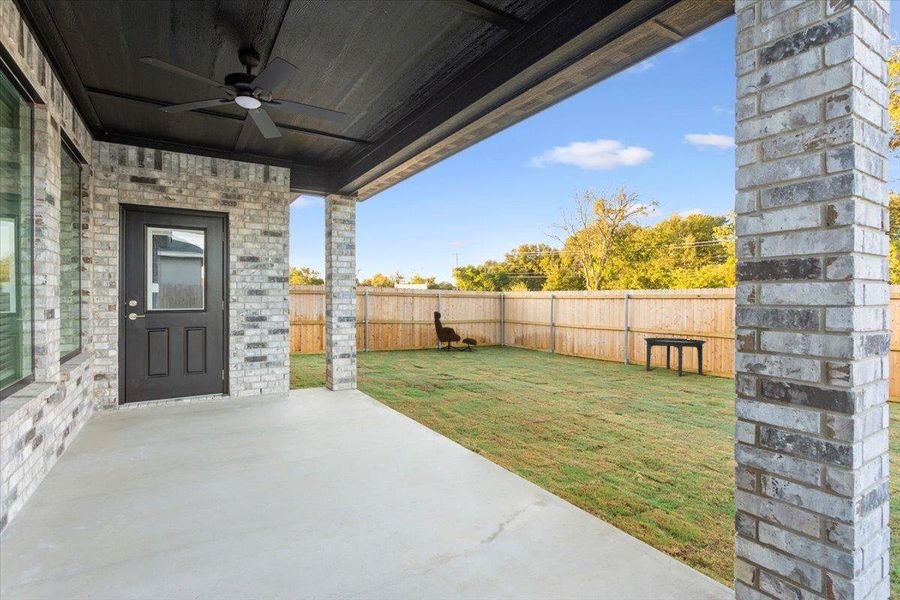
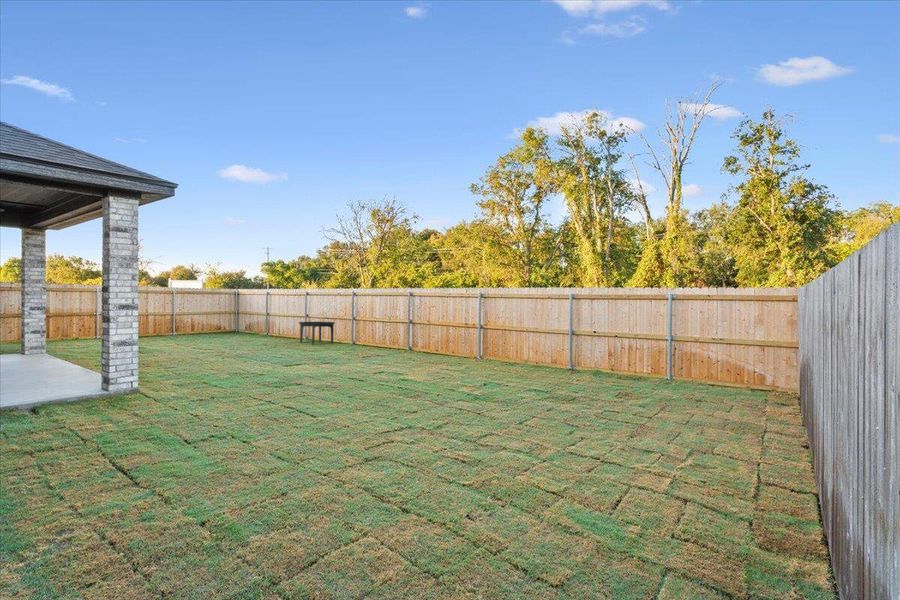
lounge chair: present [434,311,477,352] -> none [165,305,205,336]

